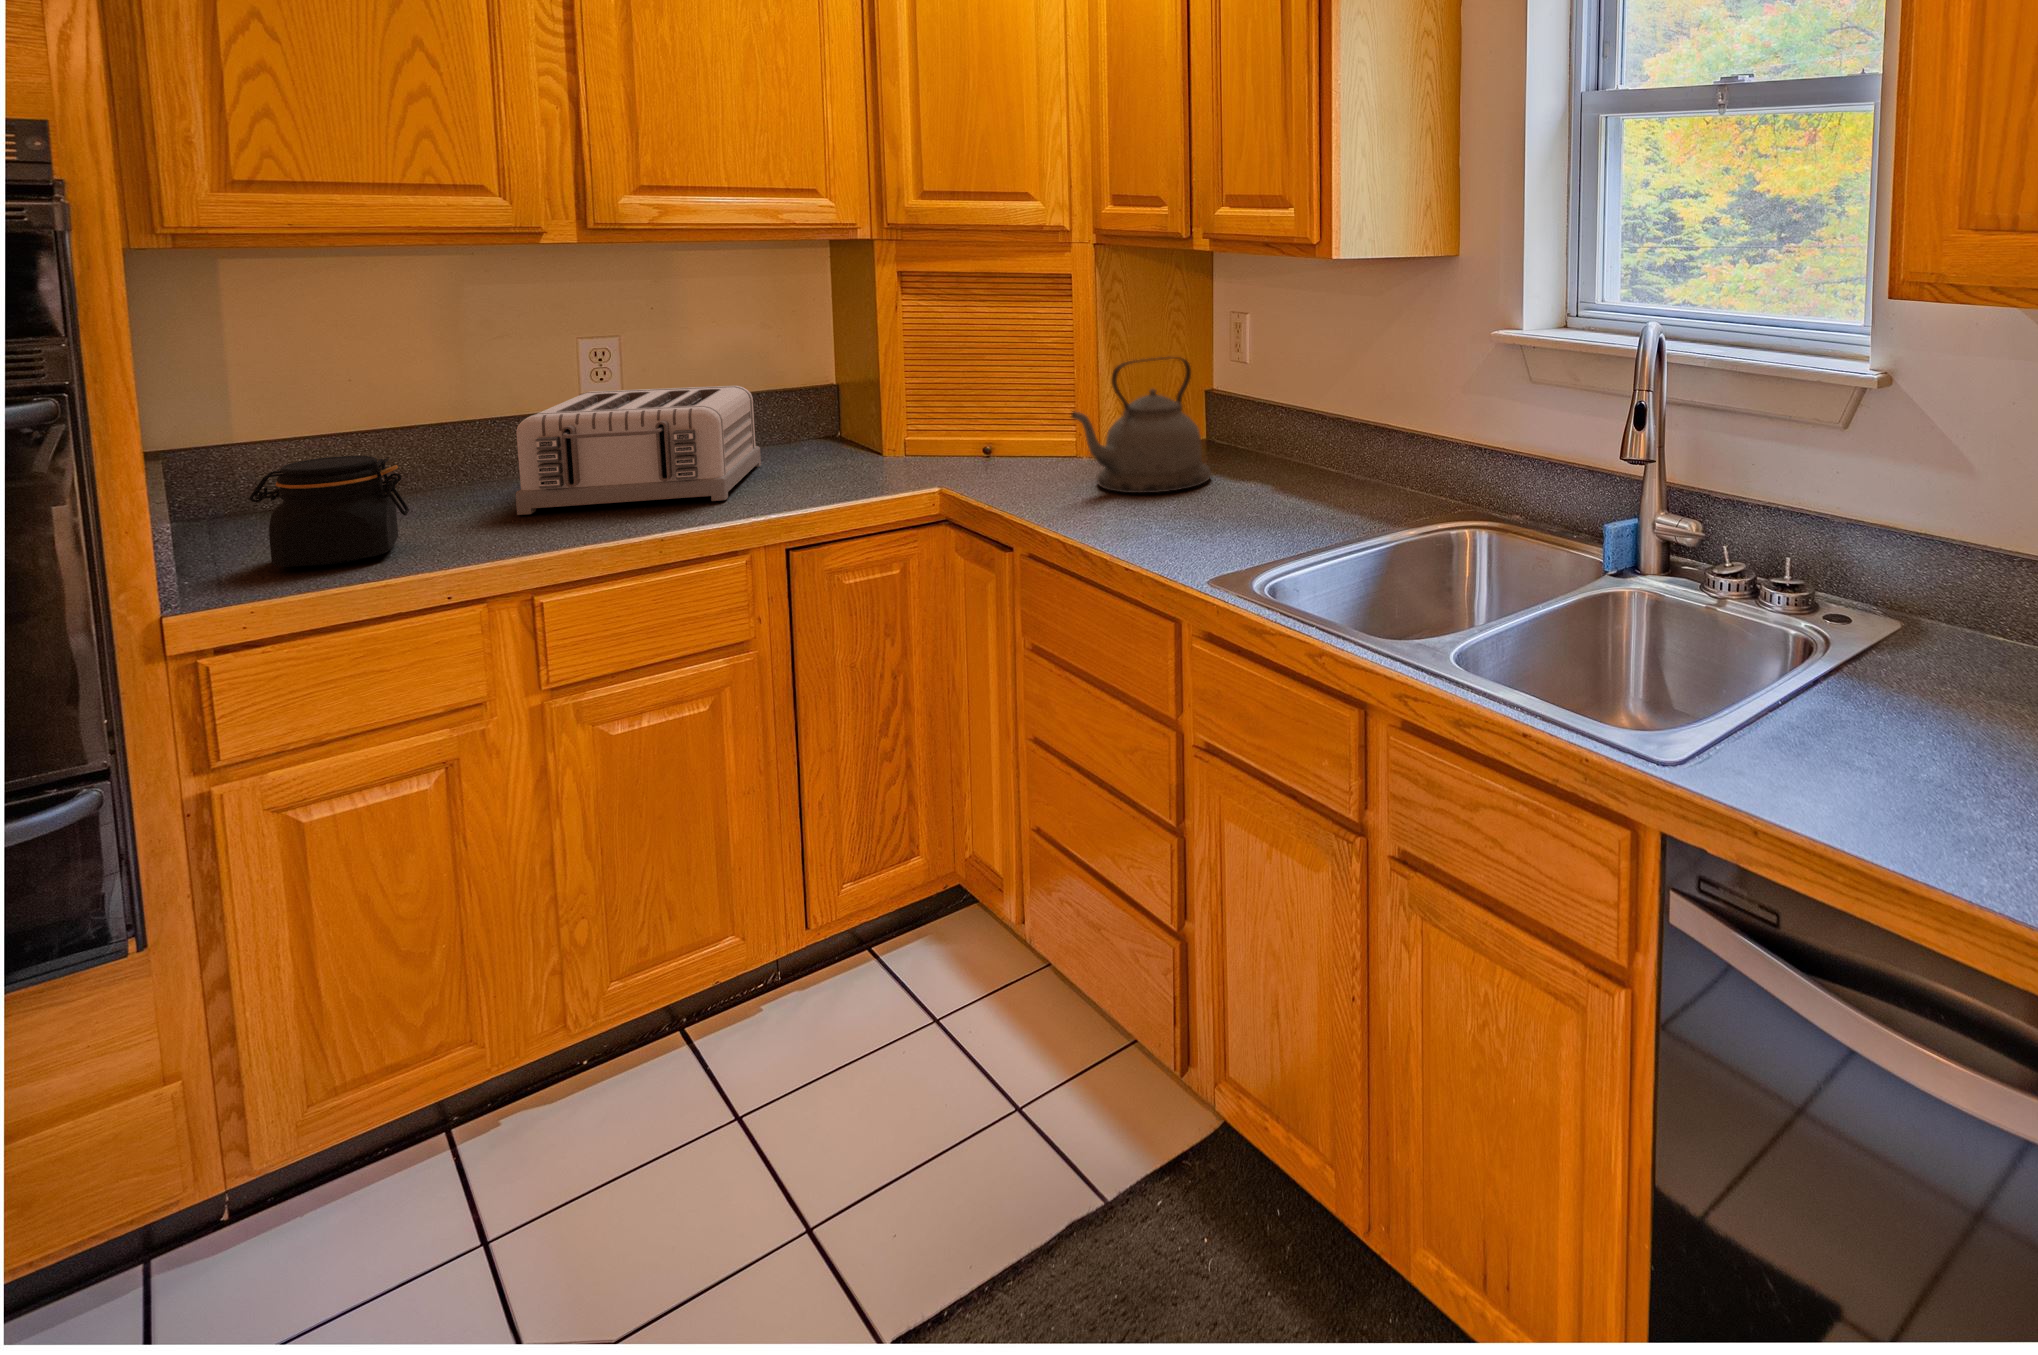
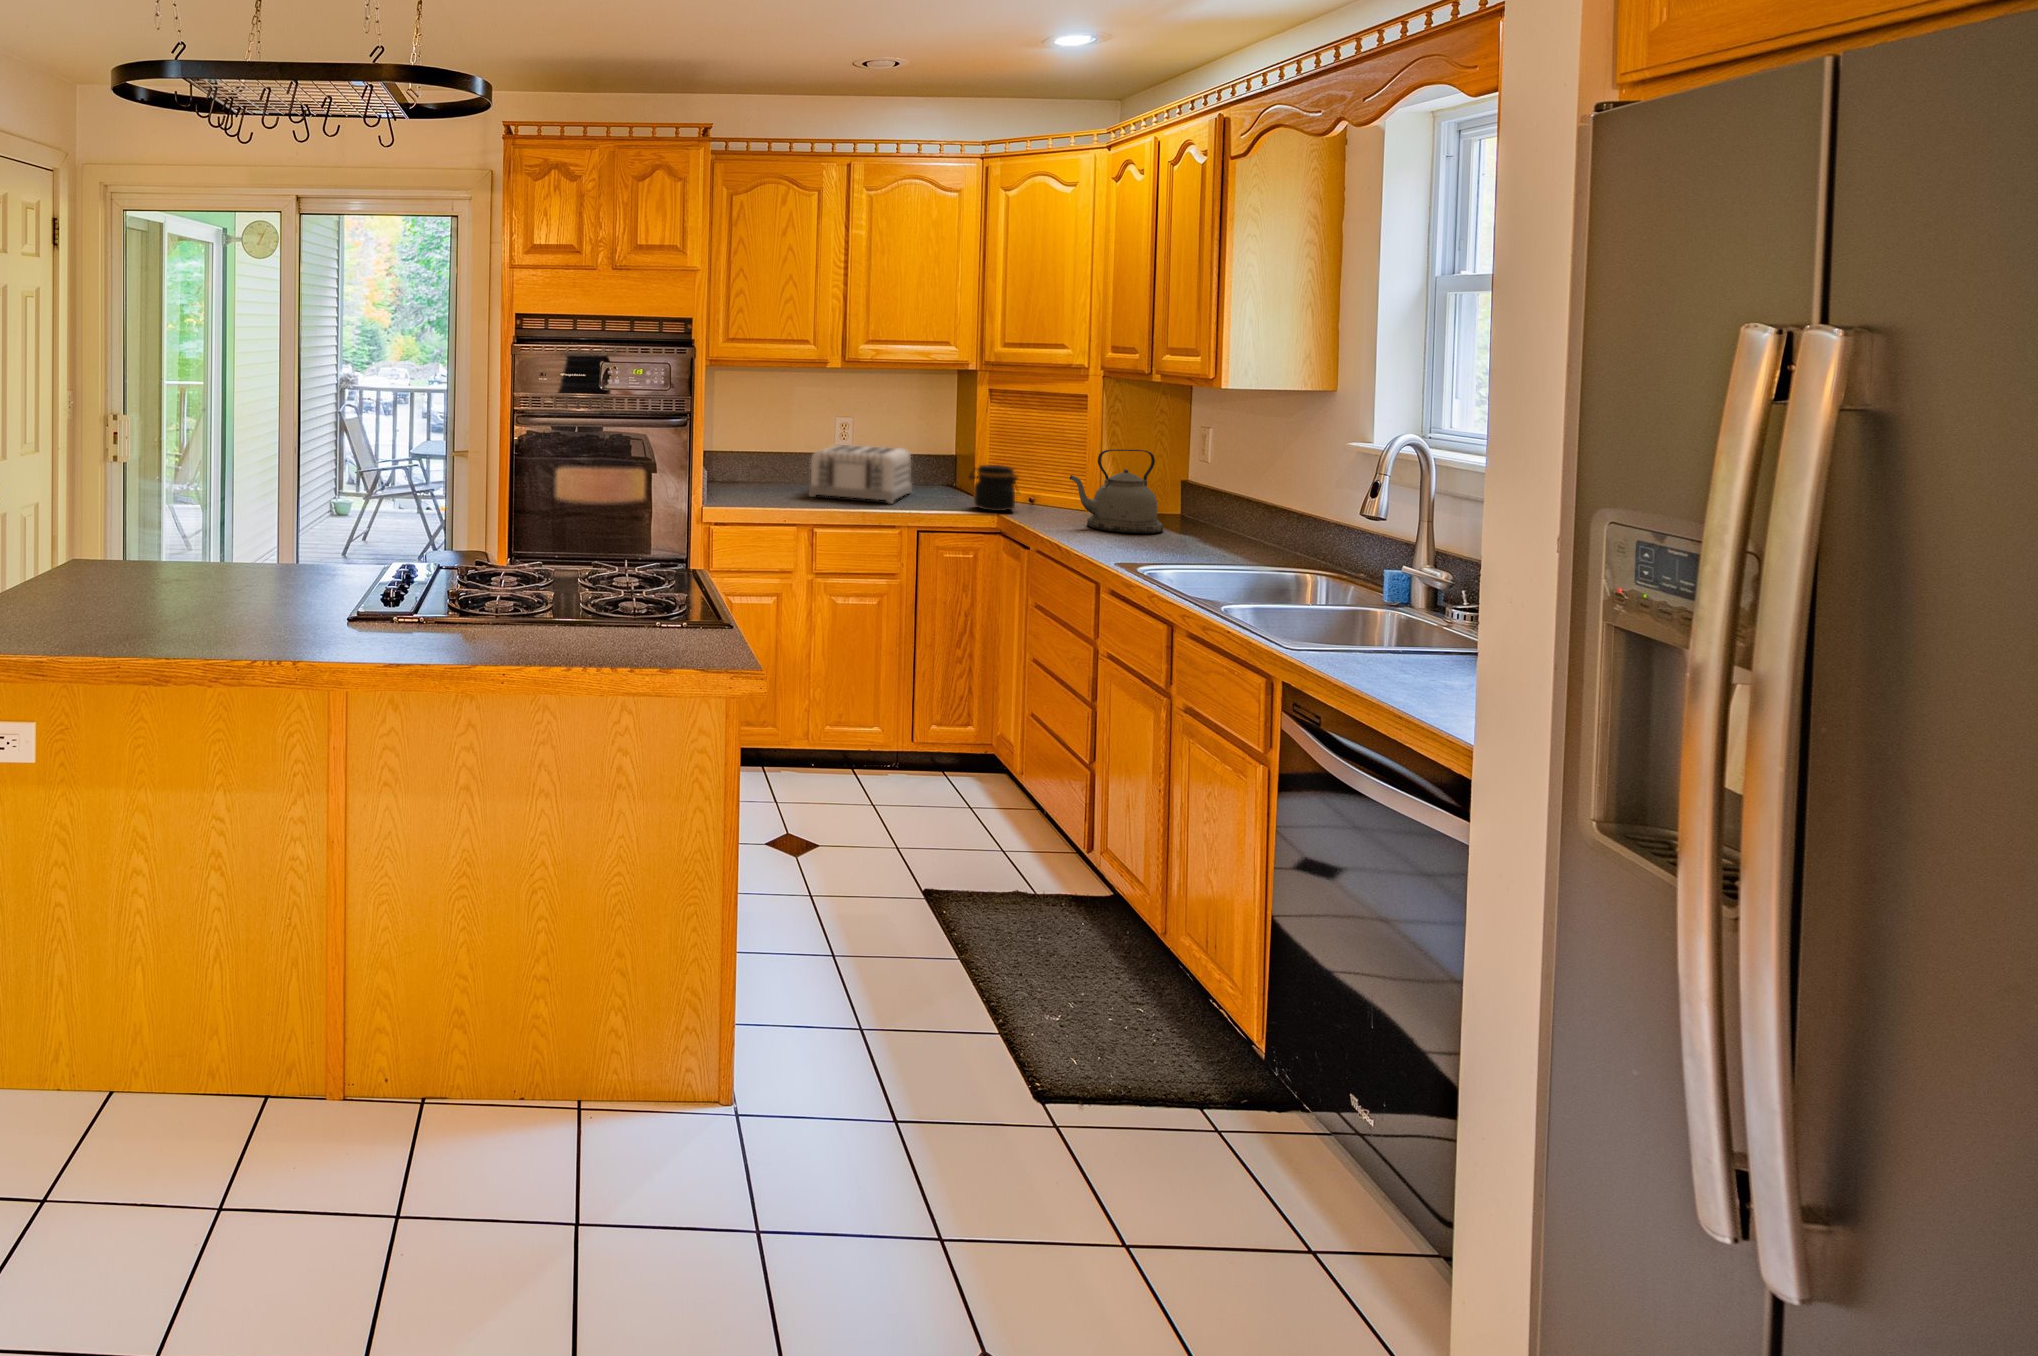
jar: present [250,456,409,567] -> present [970,465,1017,511]

